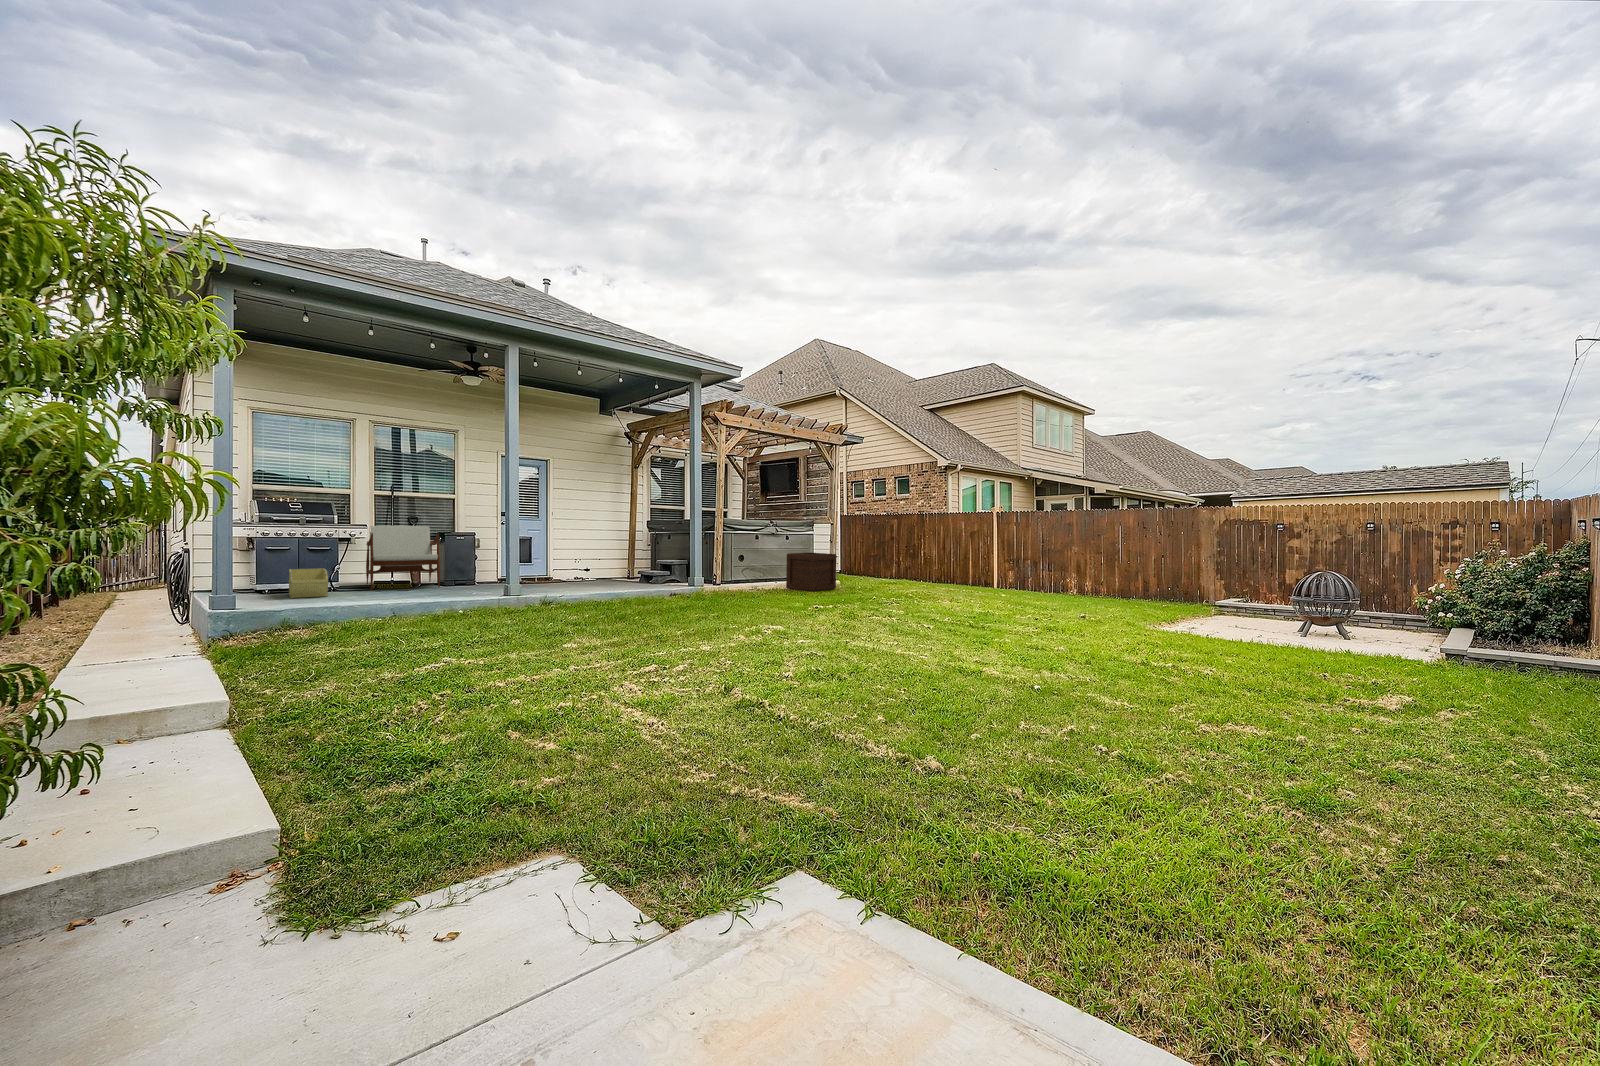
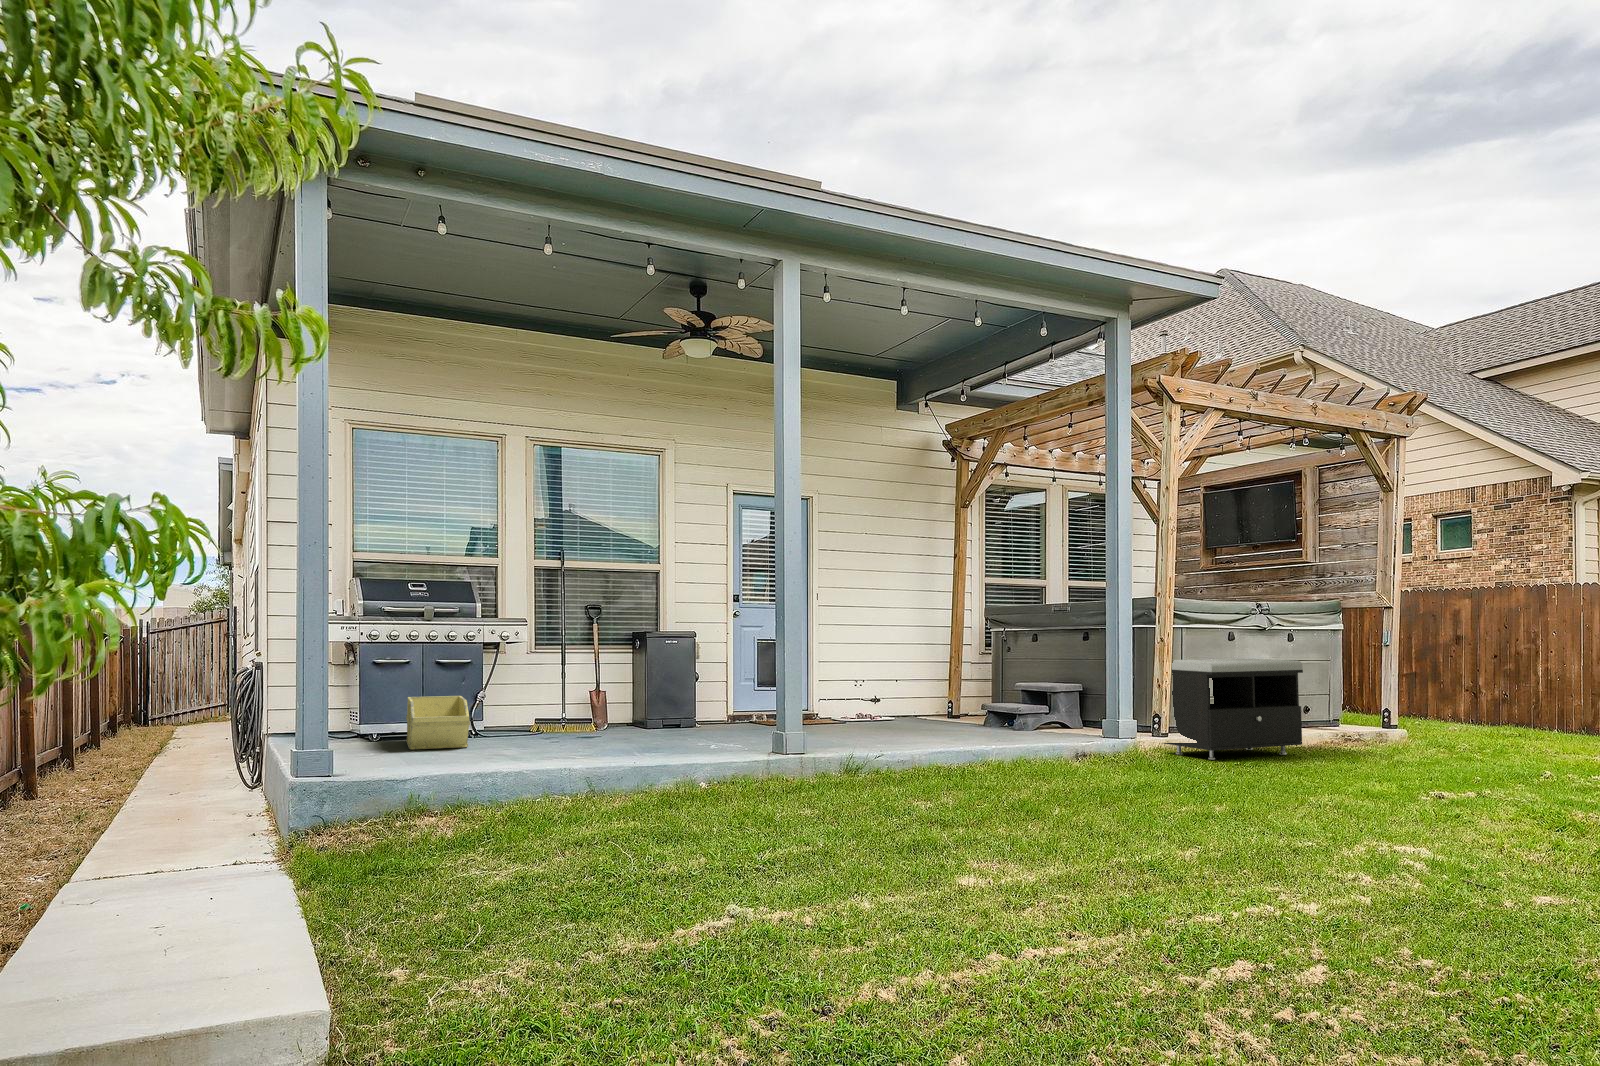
armchair: present [366,526,440,591] -> none [521,620,643,737]
storage bench: none [721,548,788,596] -> present [1163,658,1303,760]
wooden crate: present [786,553,836,591] -> none [1286,668,1404,752]

